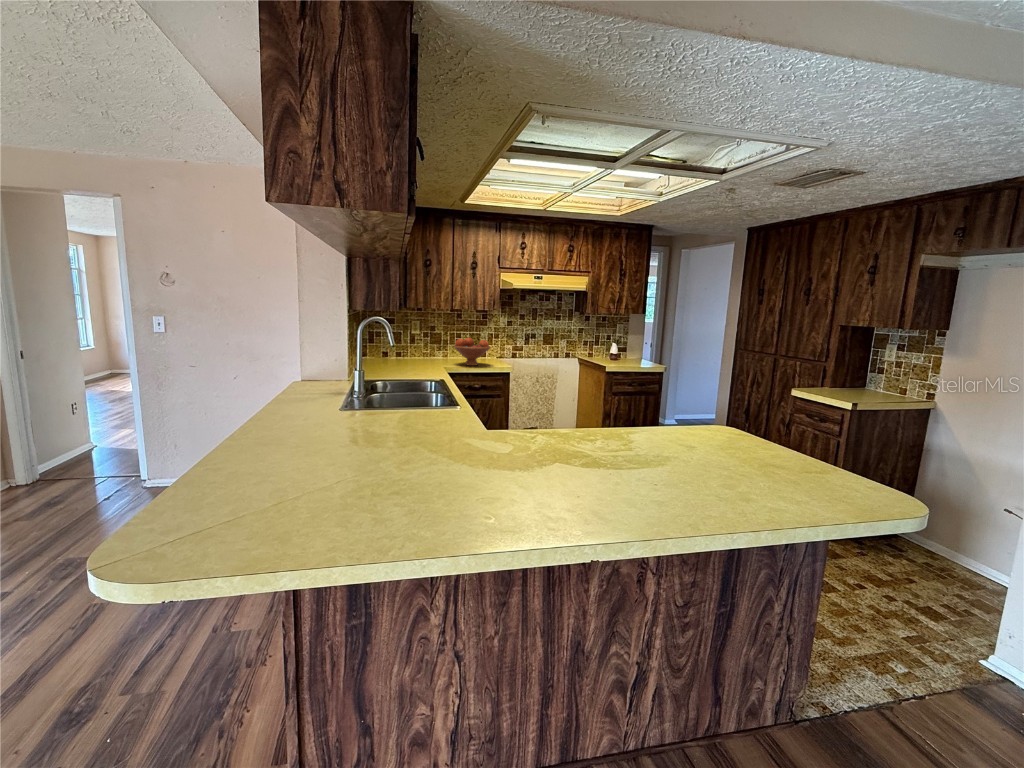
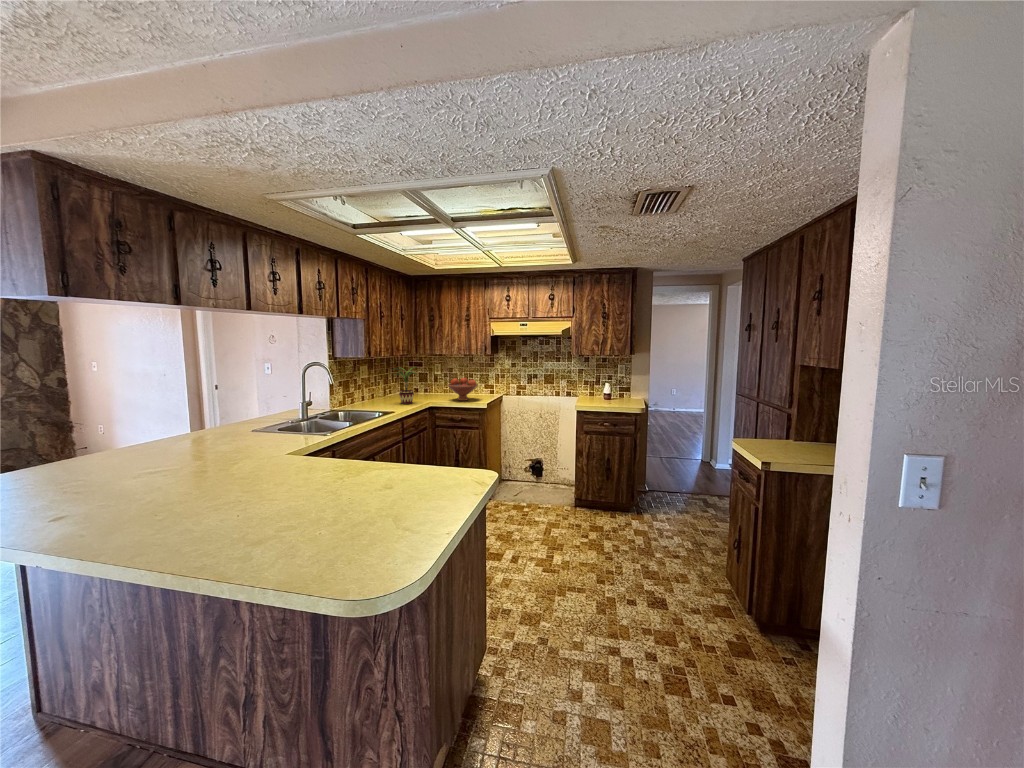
potted plant: none [398,323,432,371] -> present [394,367,416,404]

